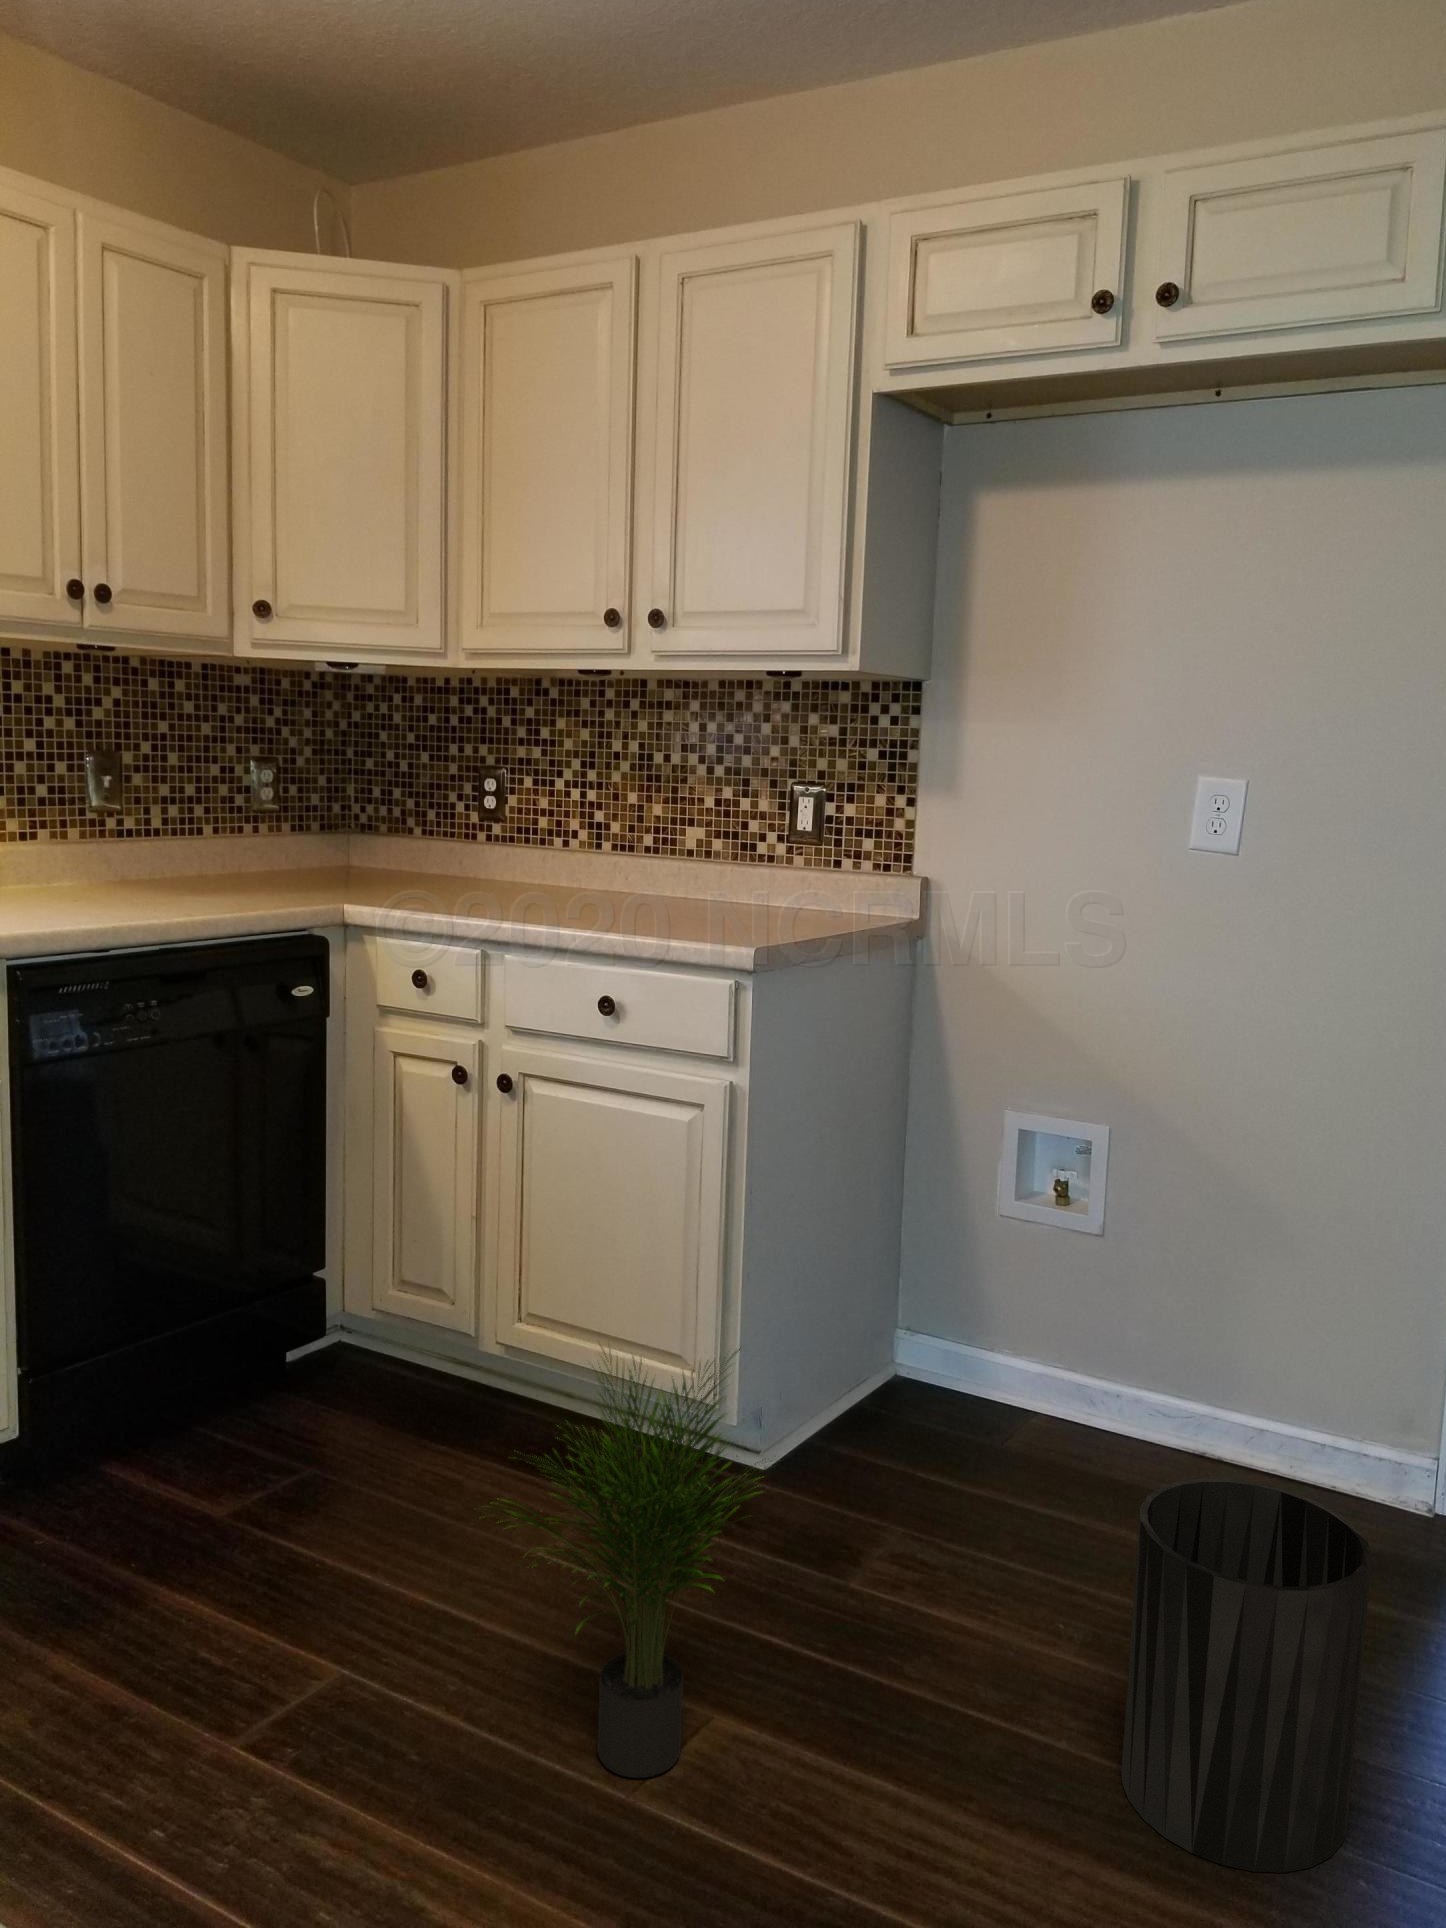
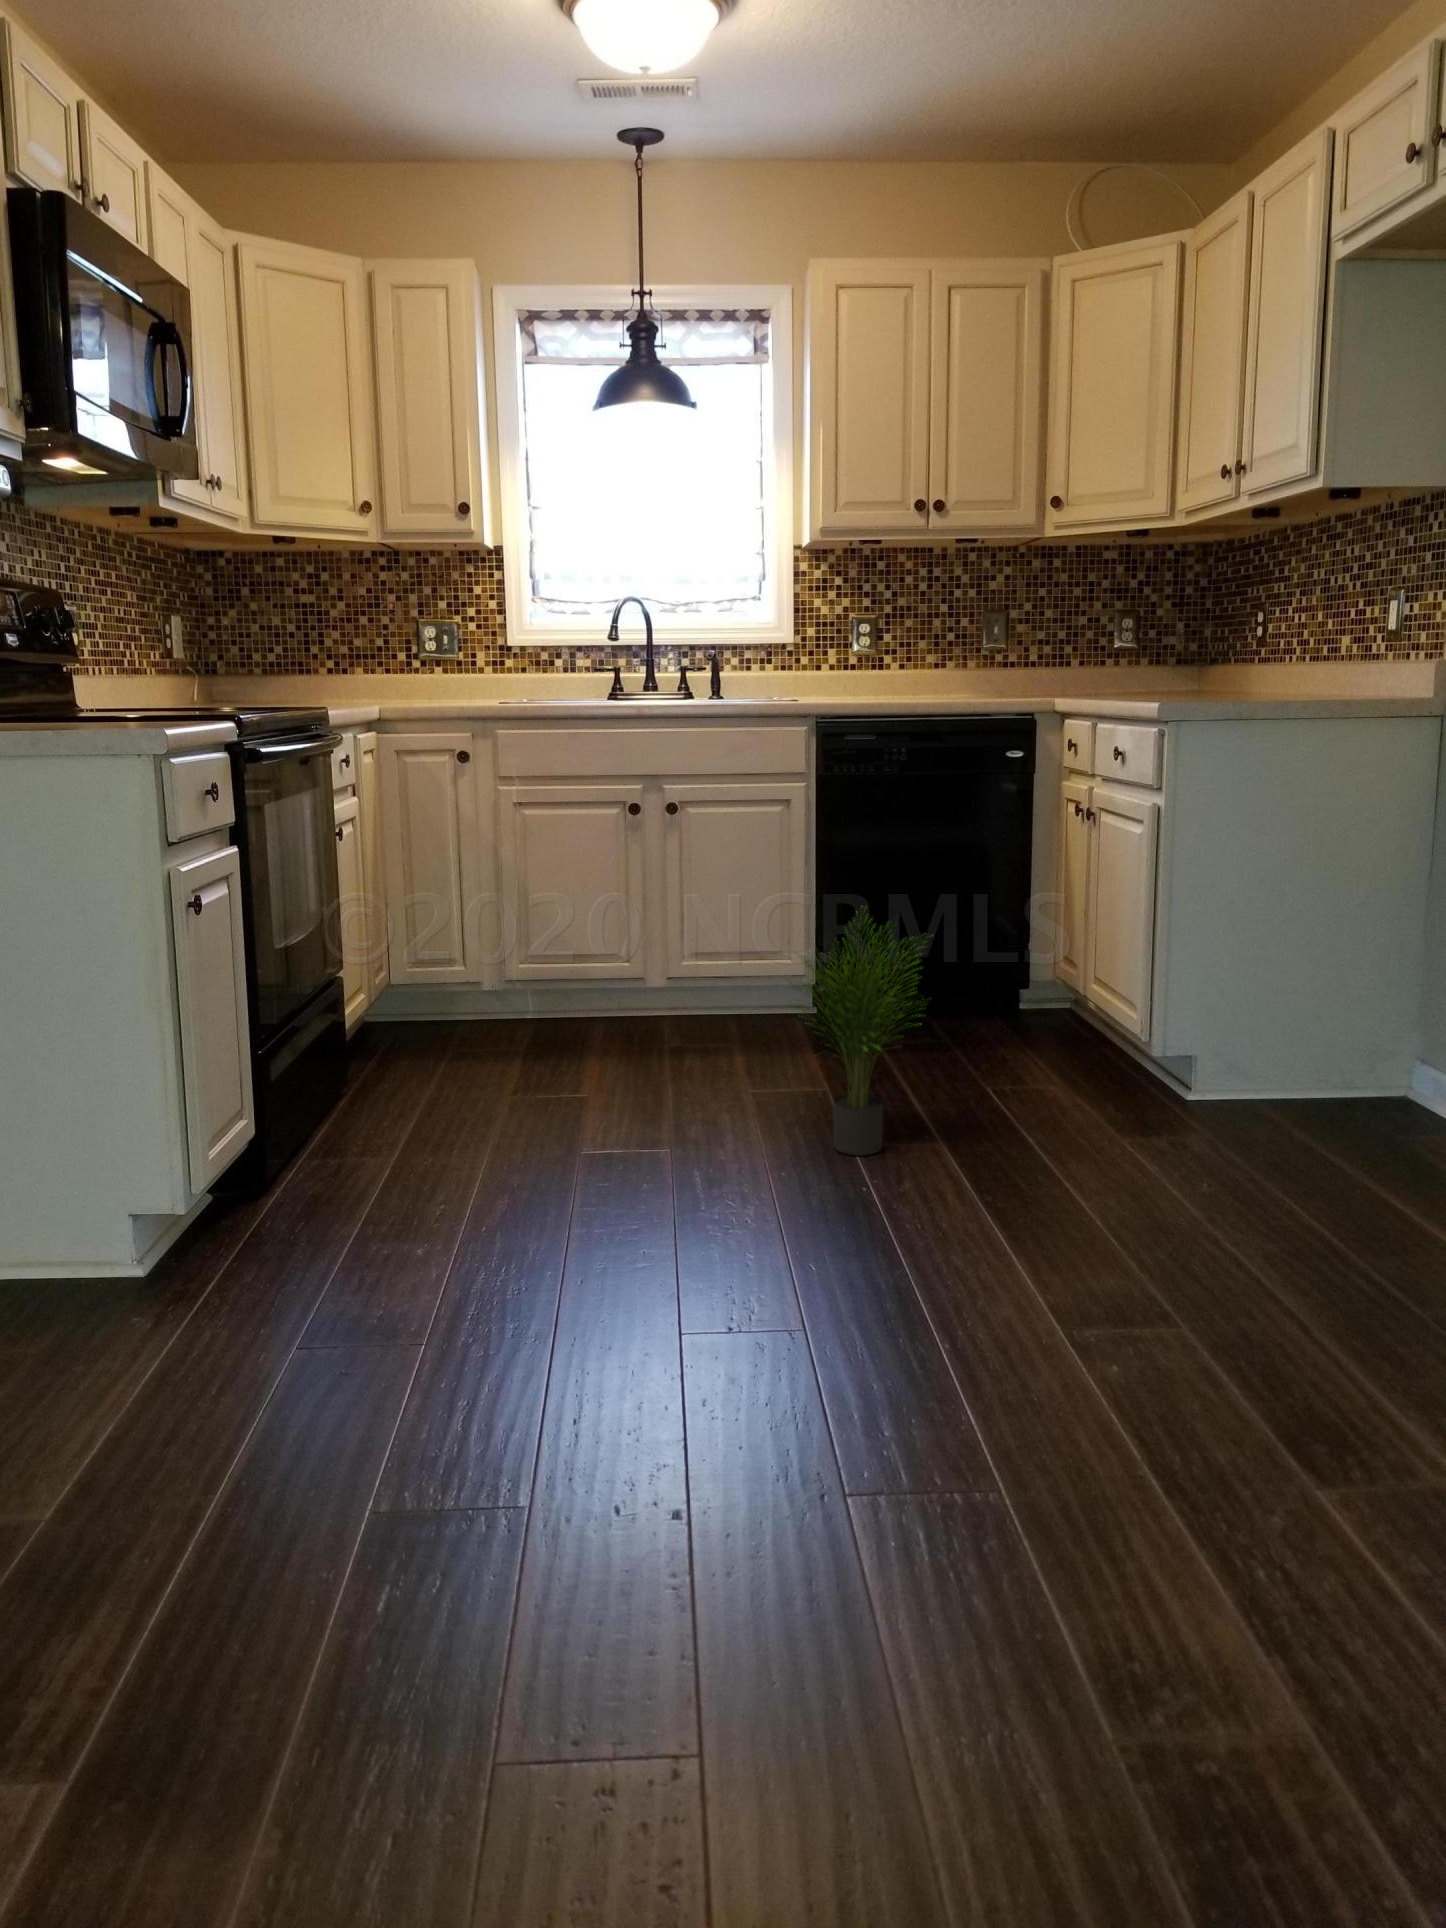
trash can: present [1121,1478,1372,1873] -> none [1018,1060,1197,1320]

